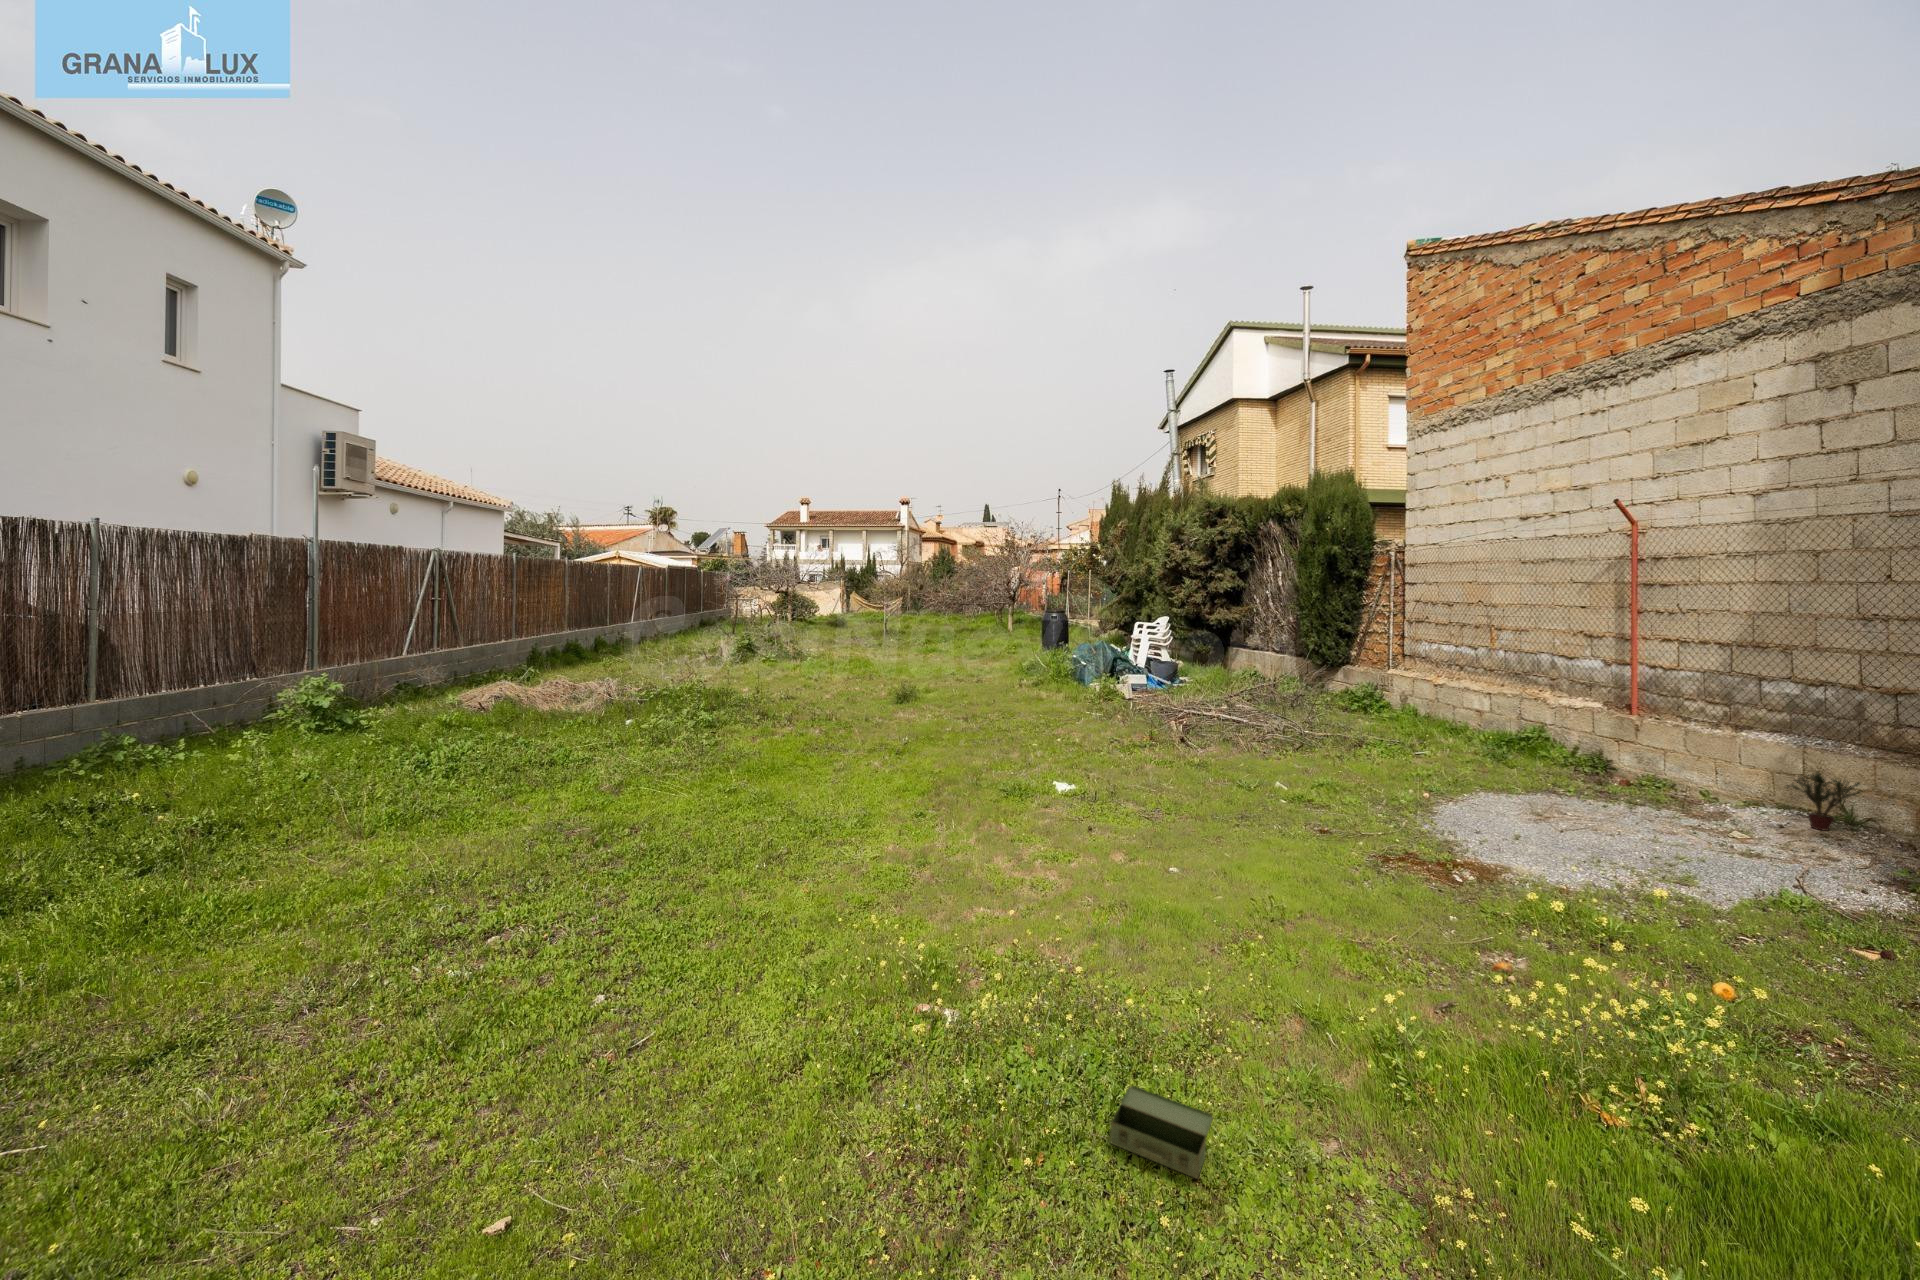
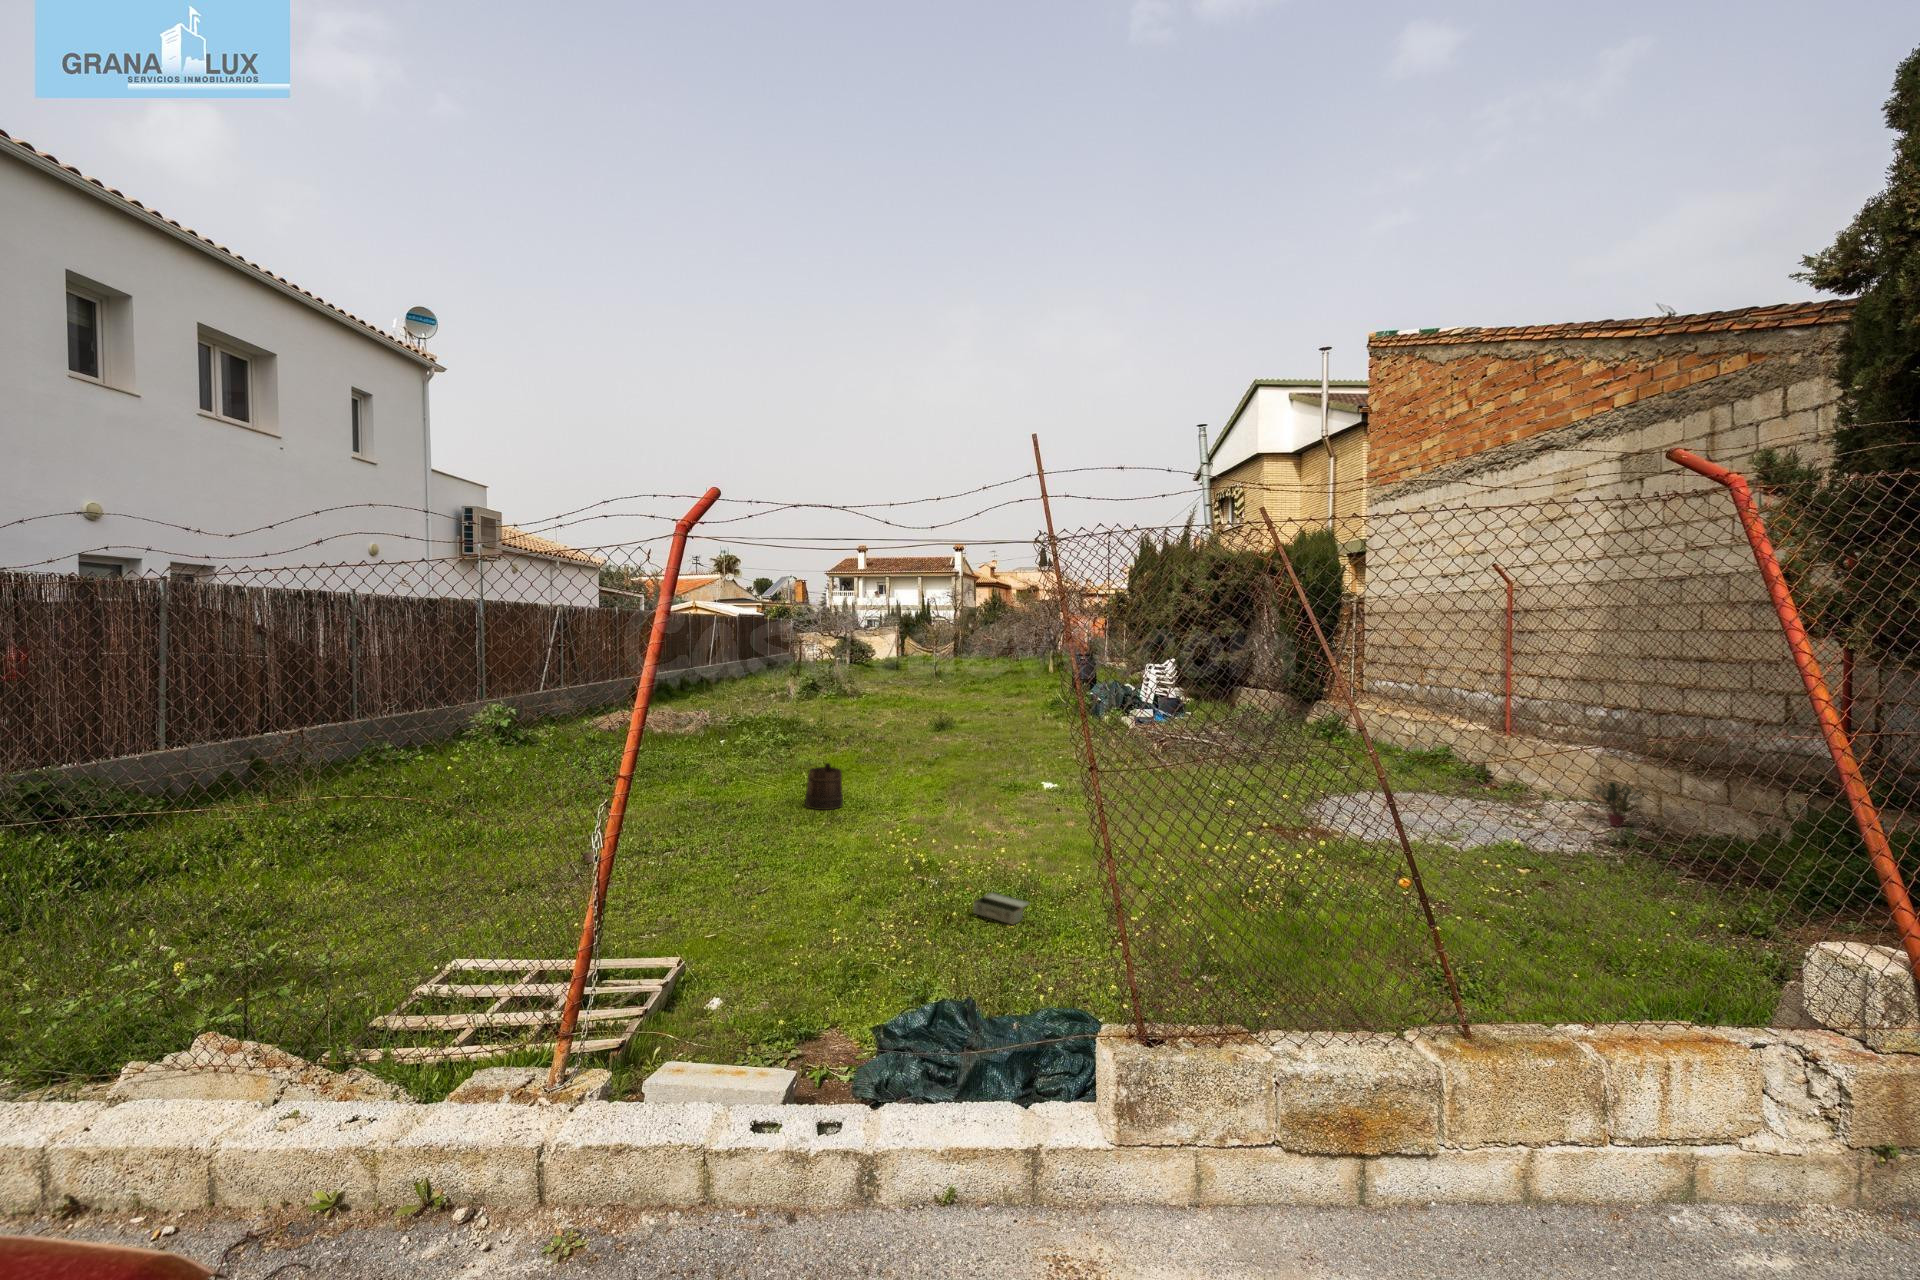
bucket: none [778,794,832,866] -> present [805,763,843,810]

